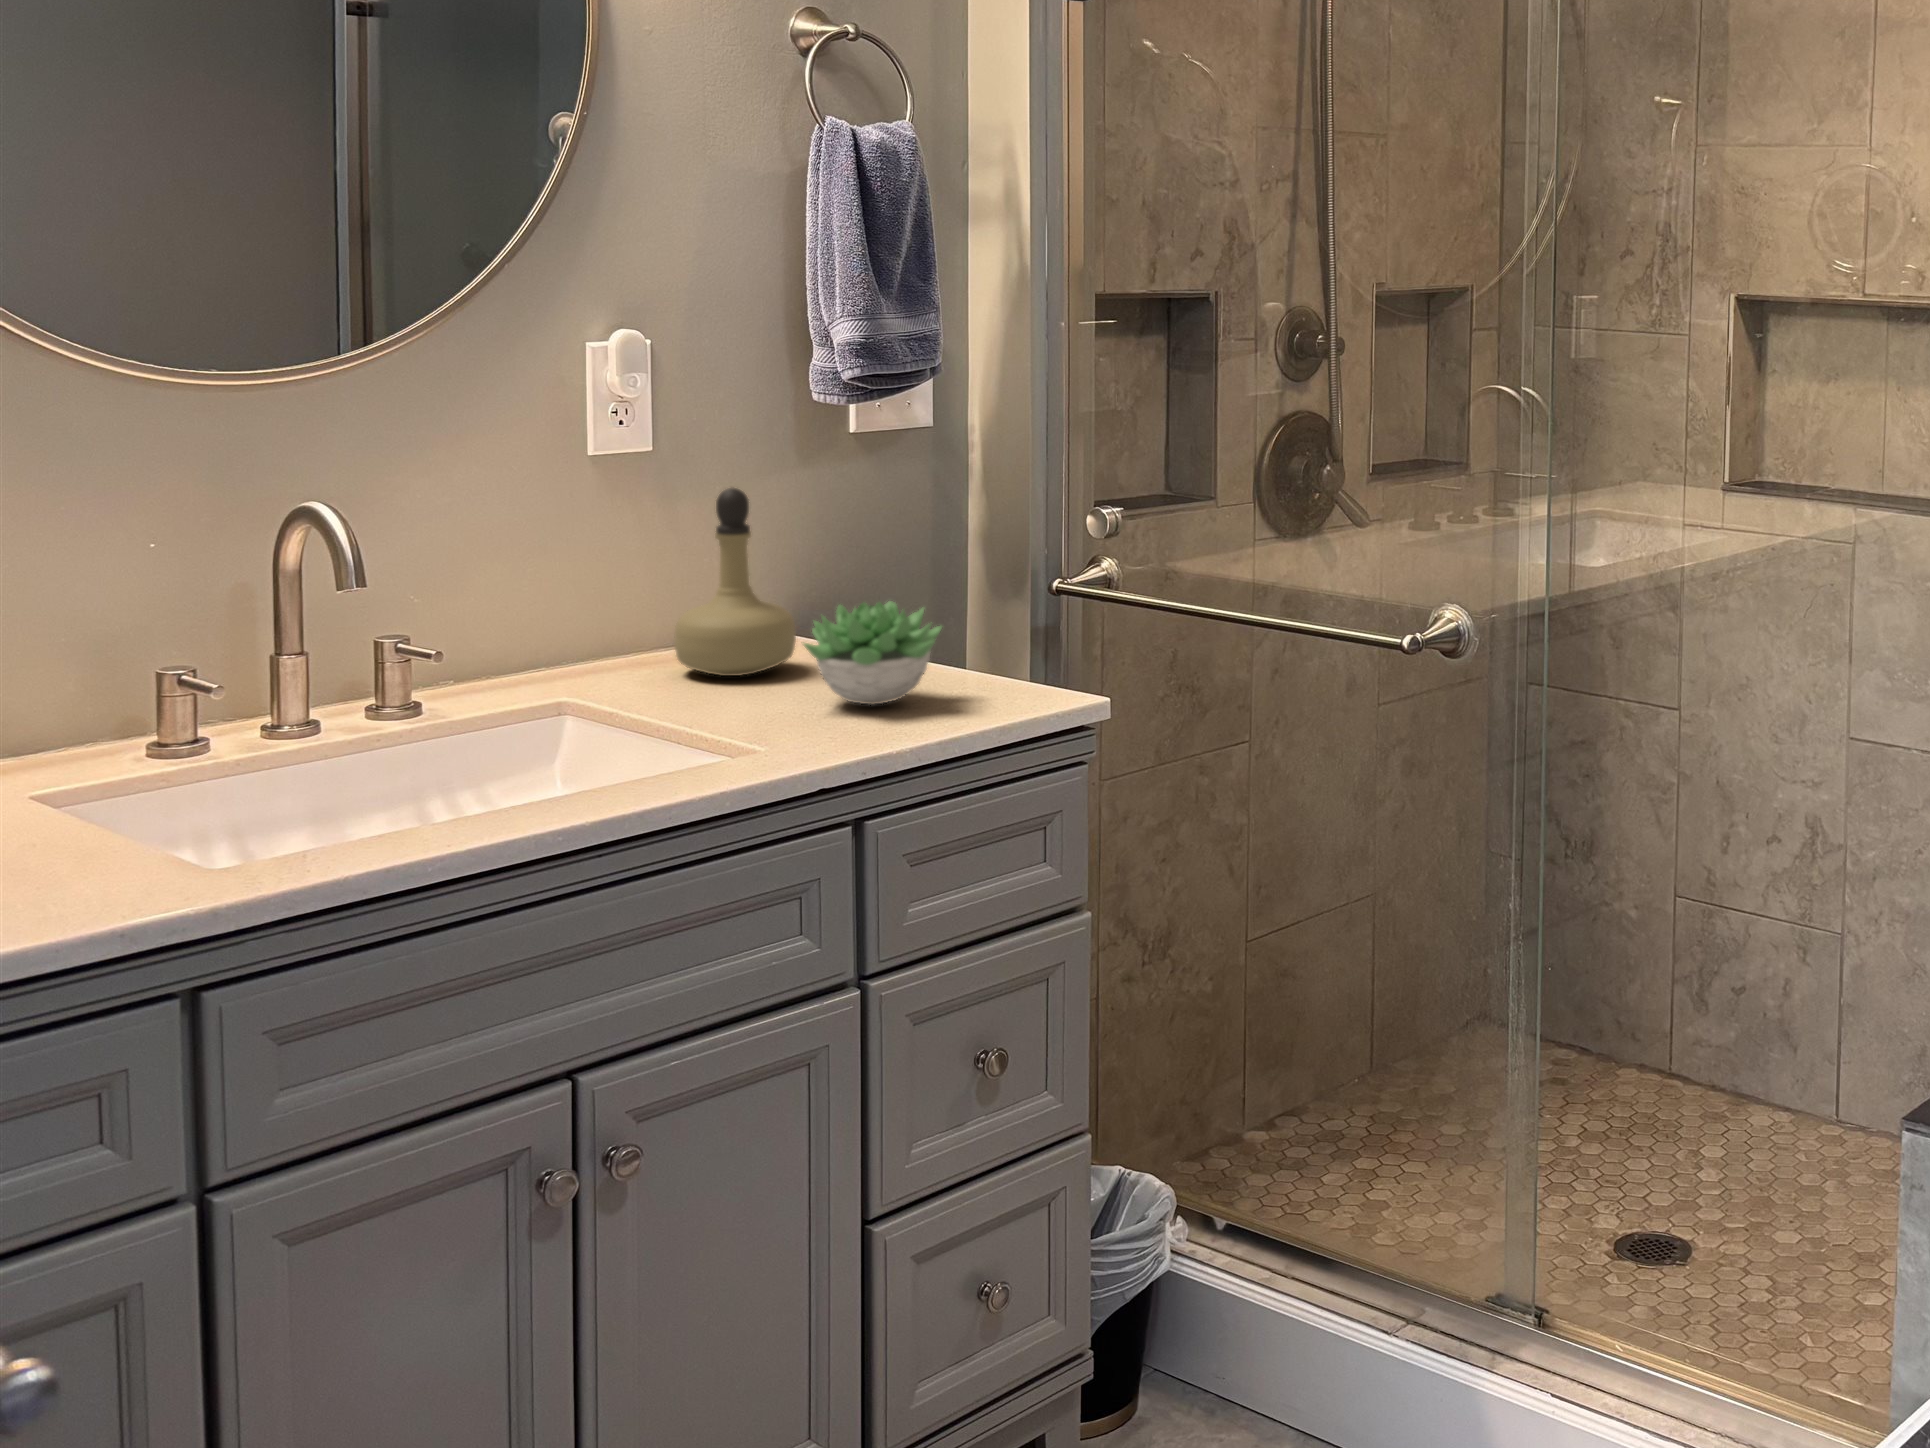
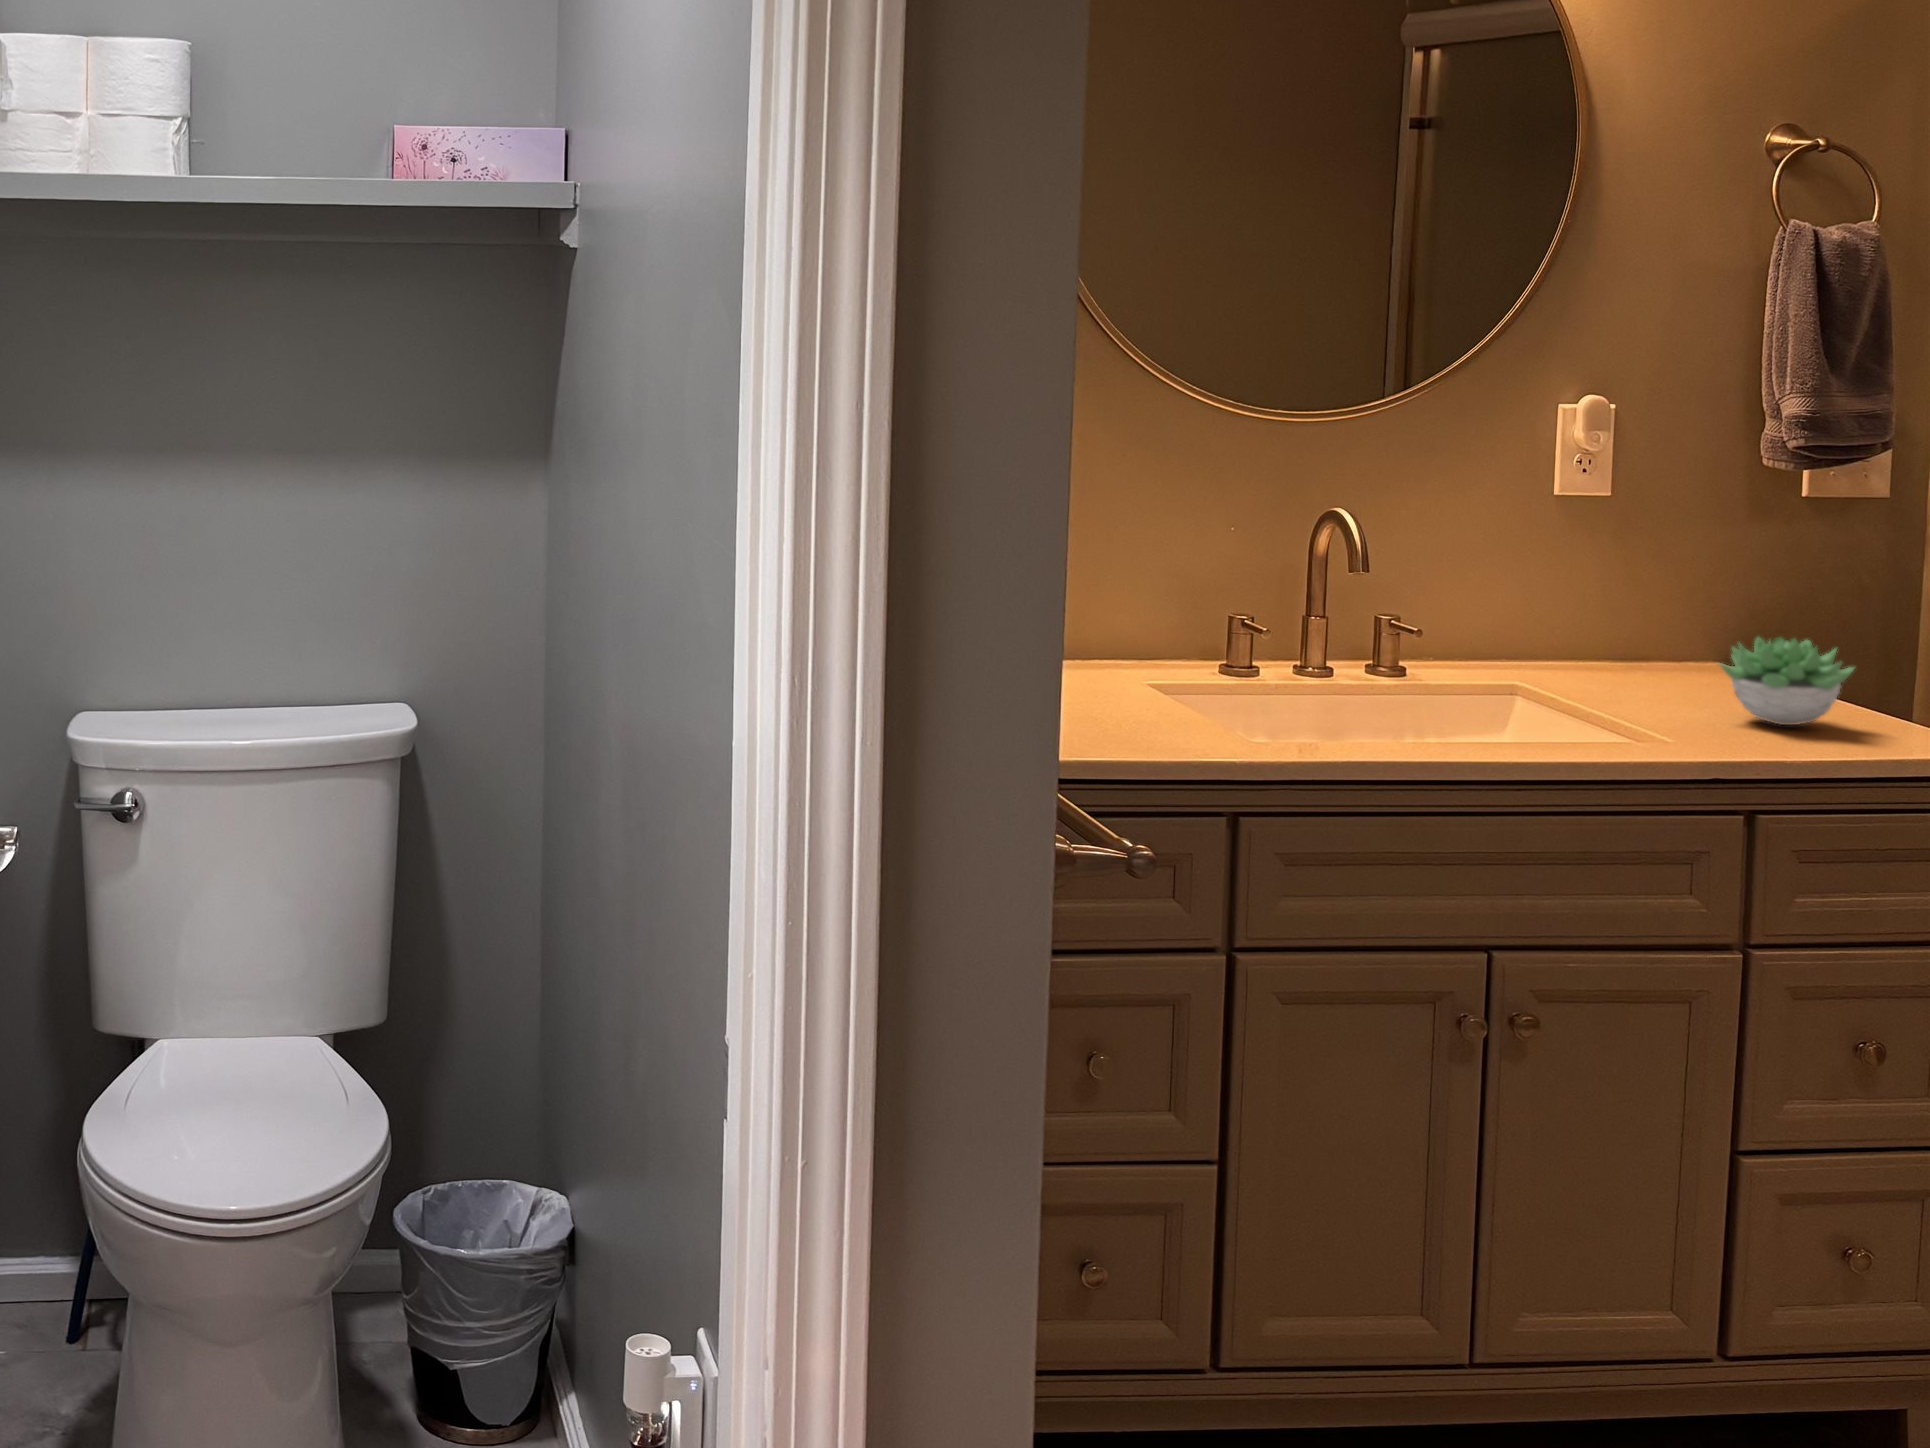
perfume bottle: present [674,488,796,676] -> none [1614,531,1723,689]

